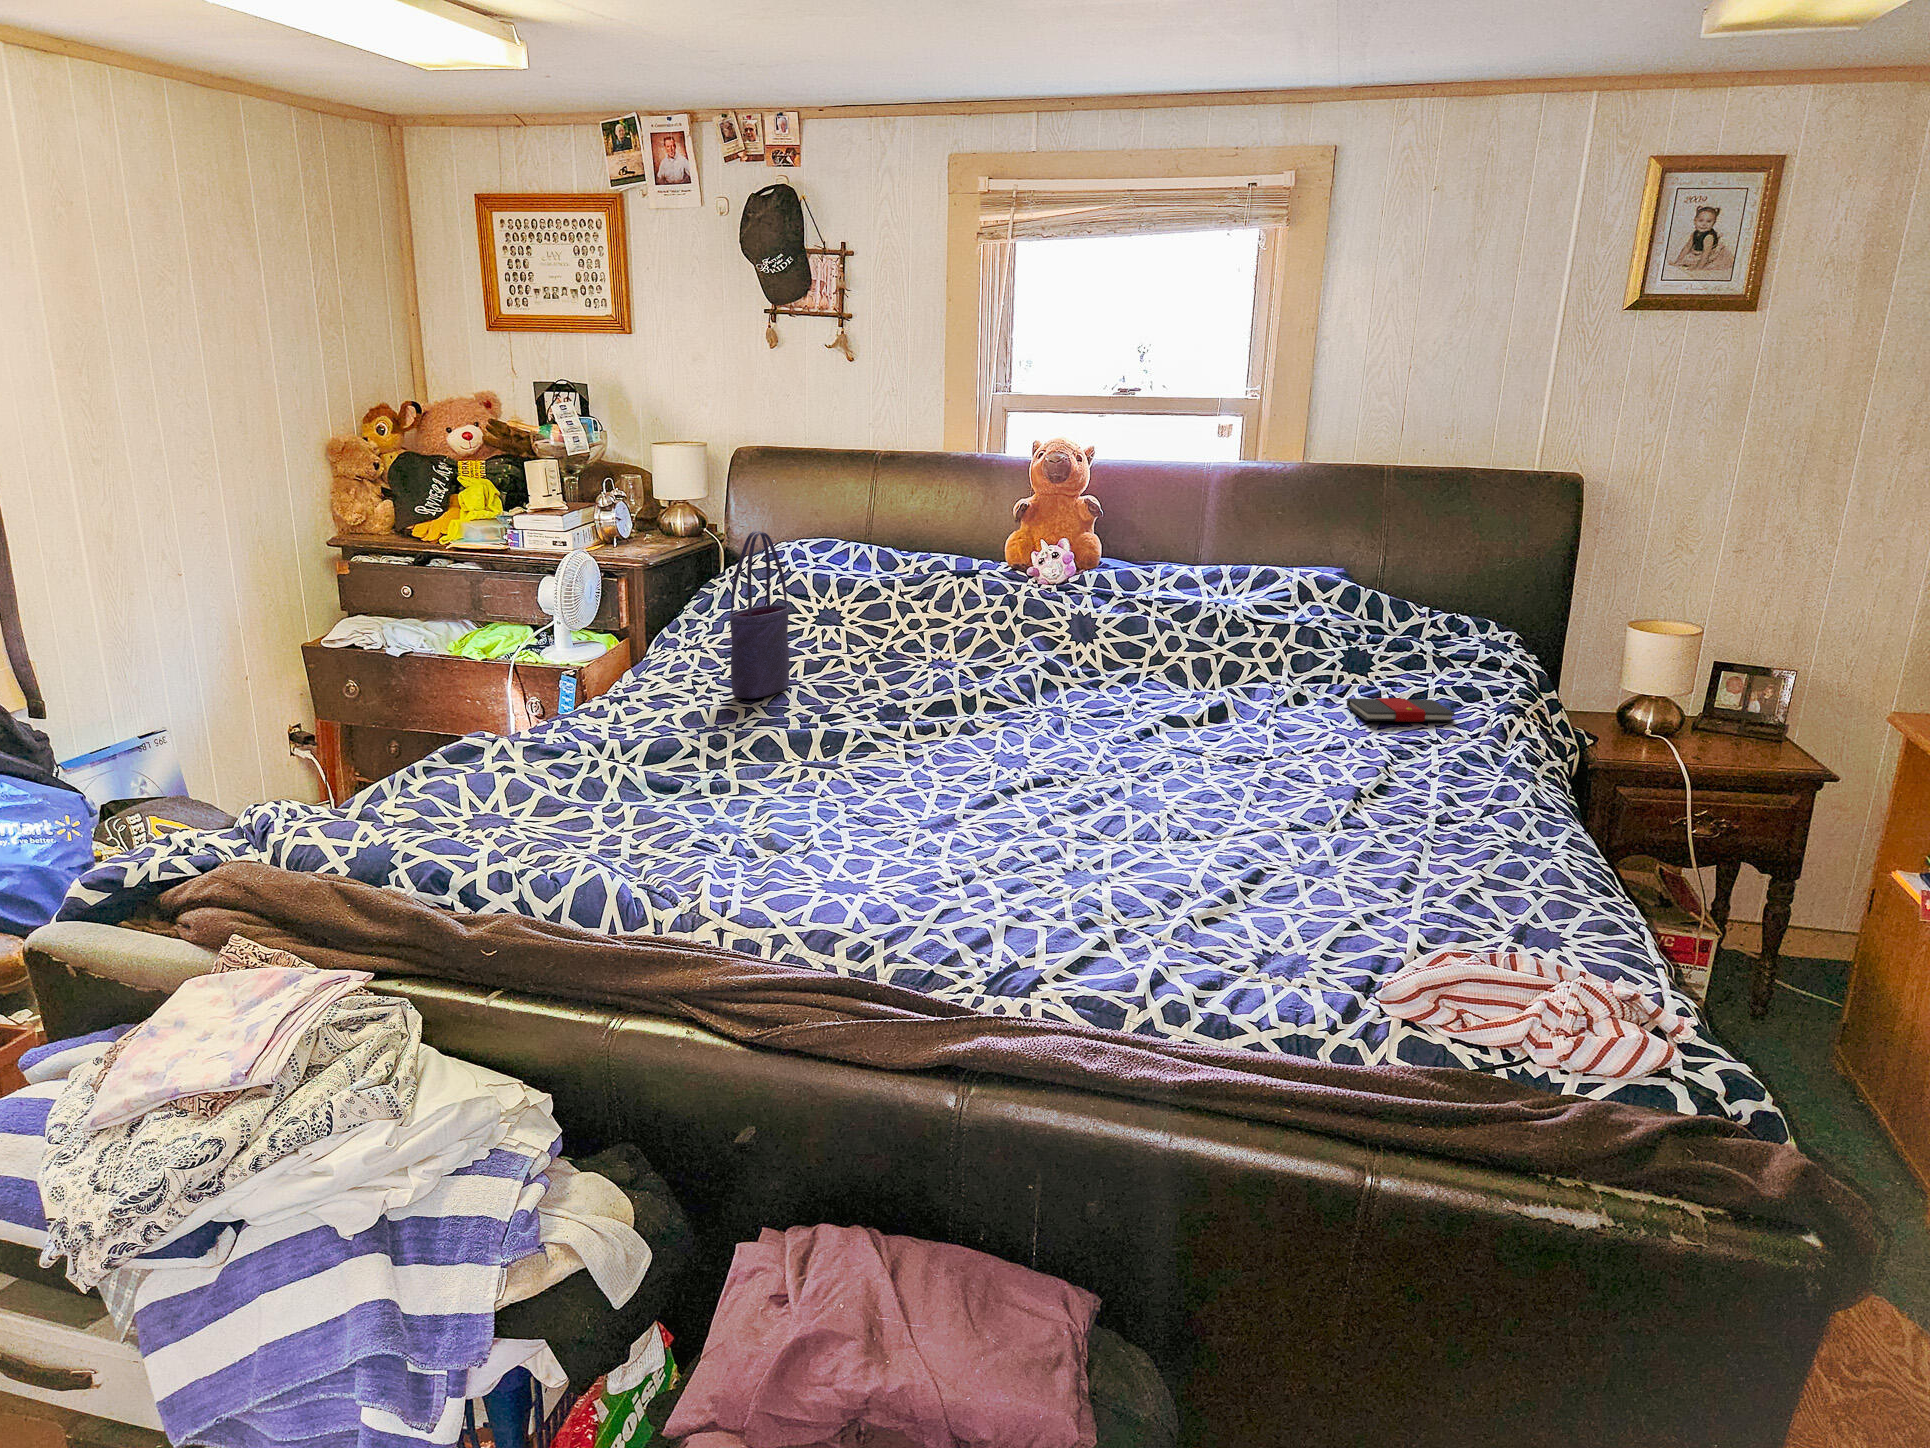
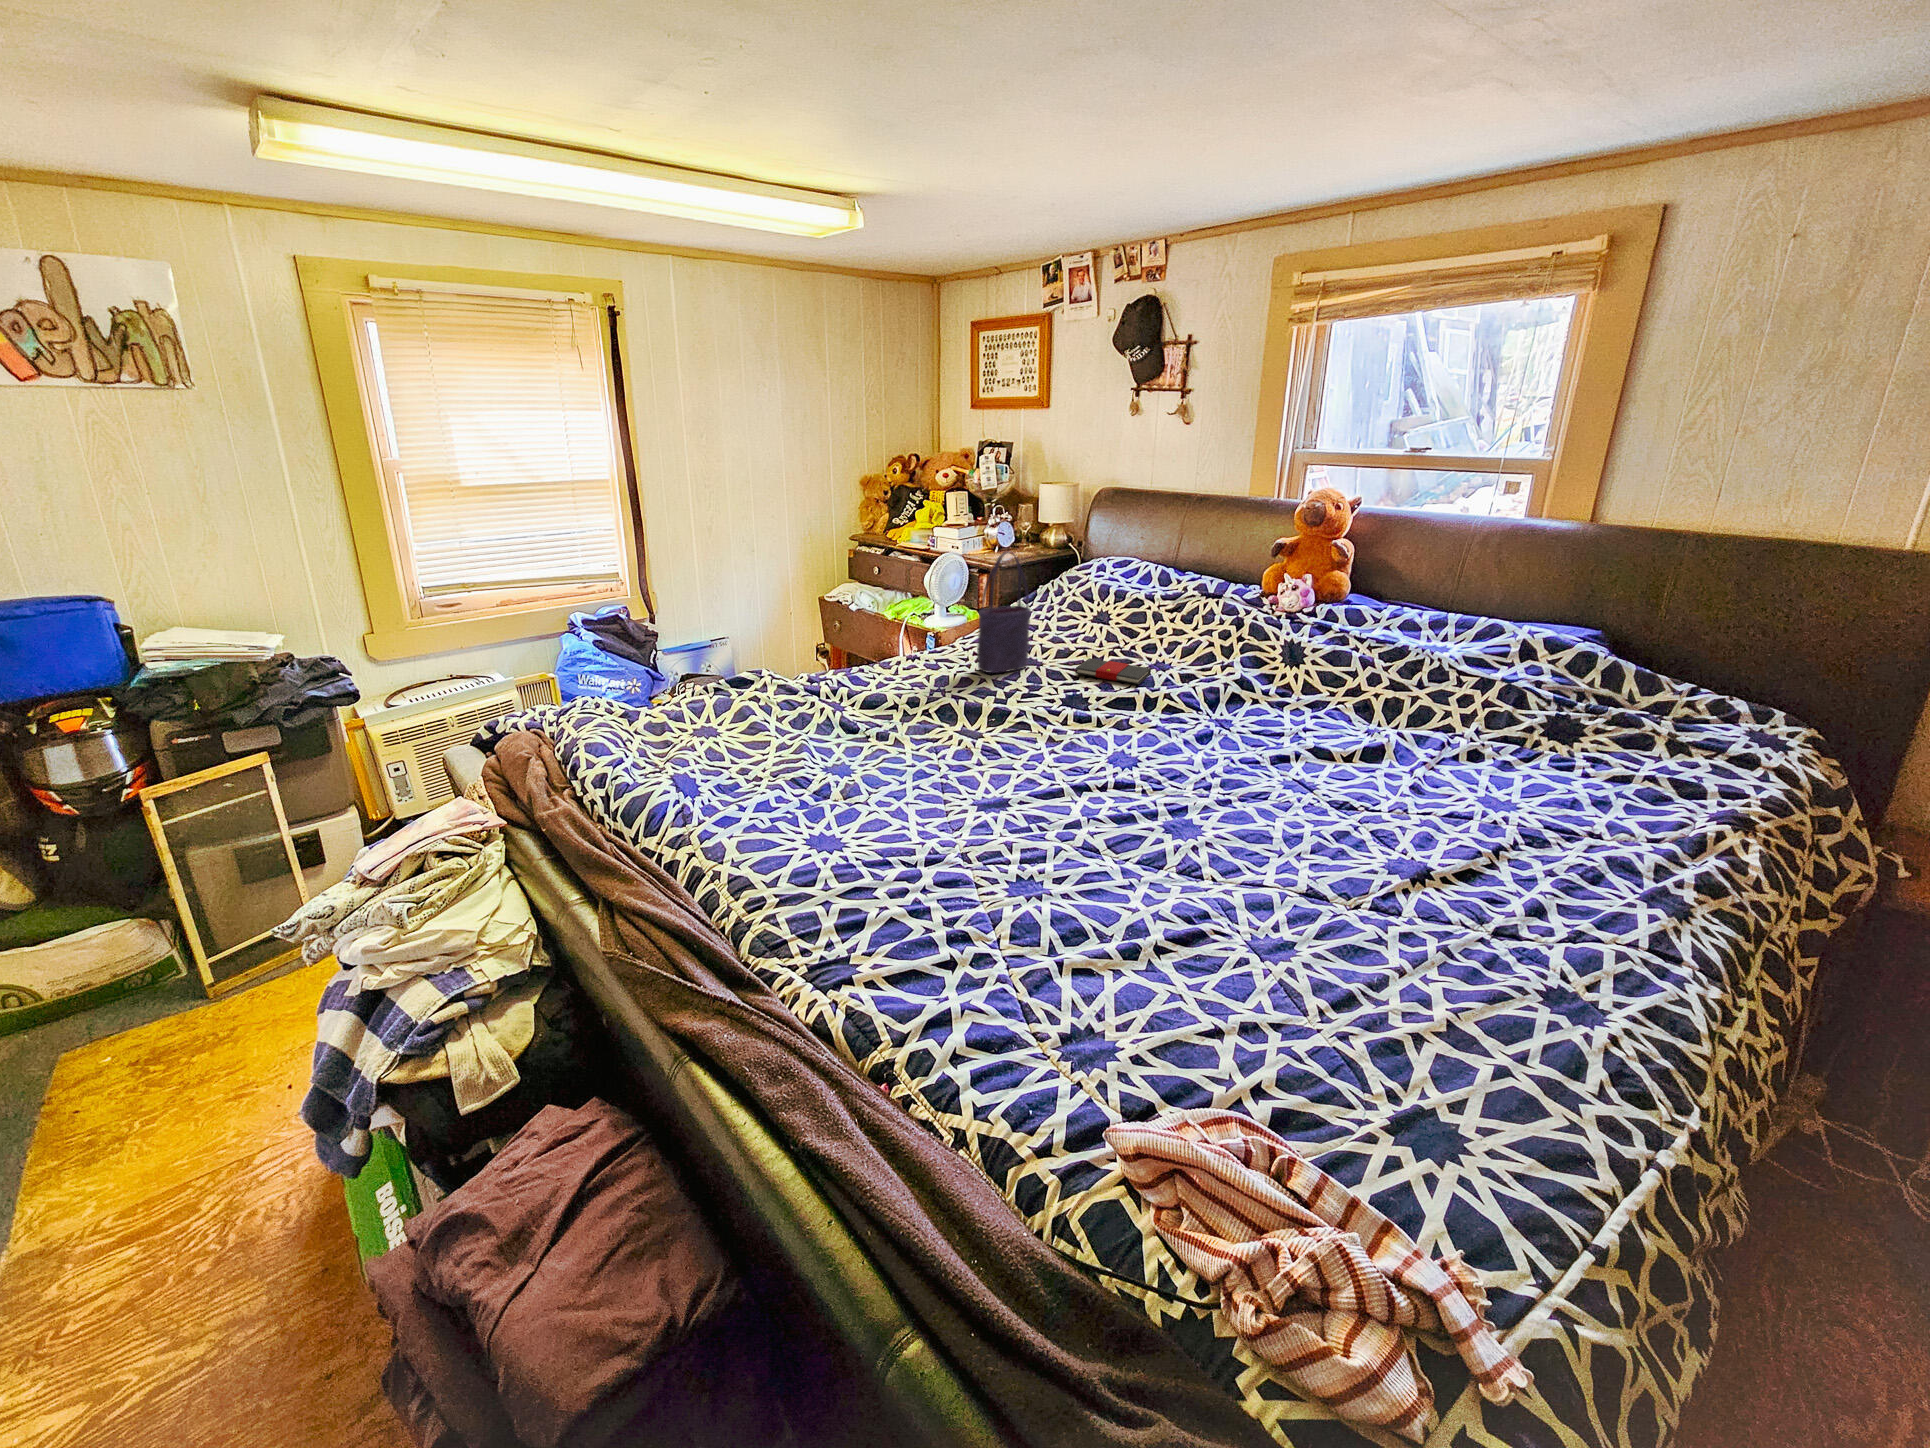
book: present [1347,698,1455,722] -> present [1075,658,1151,684]

